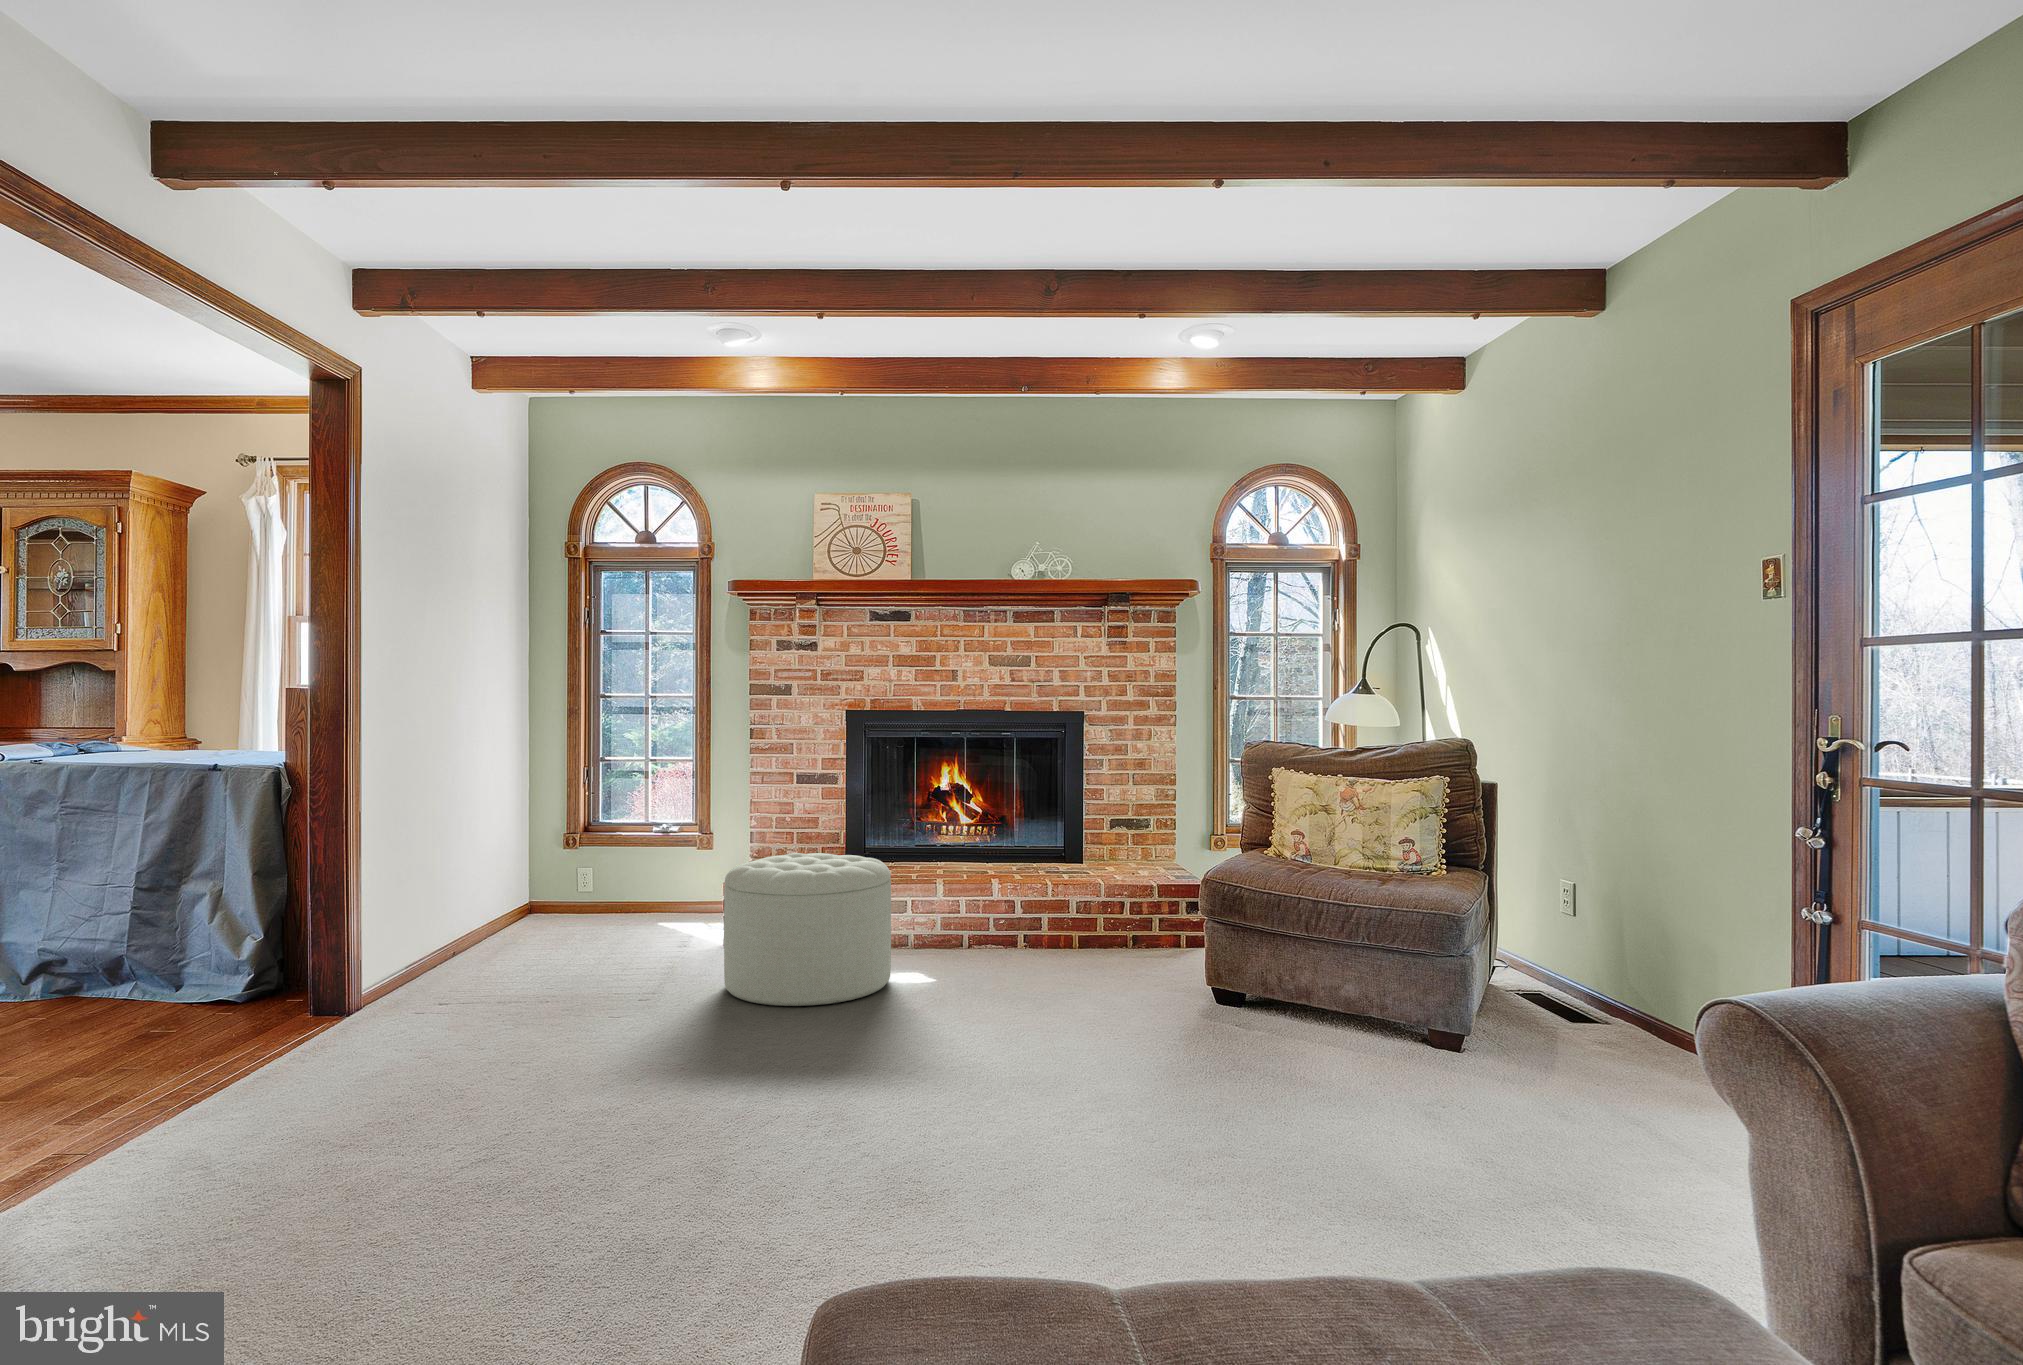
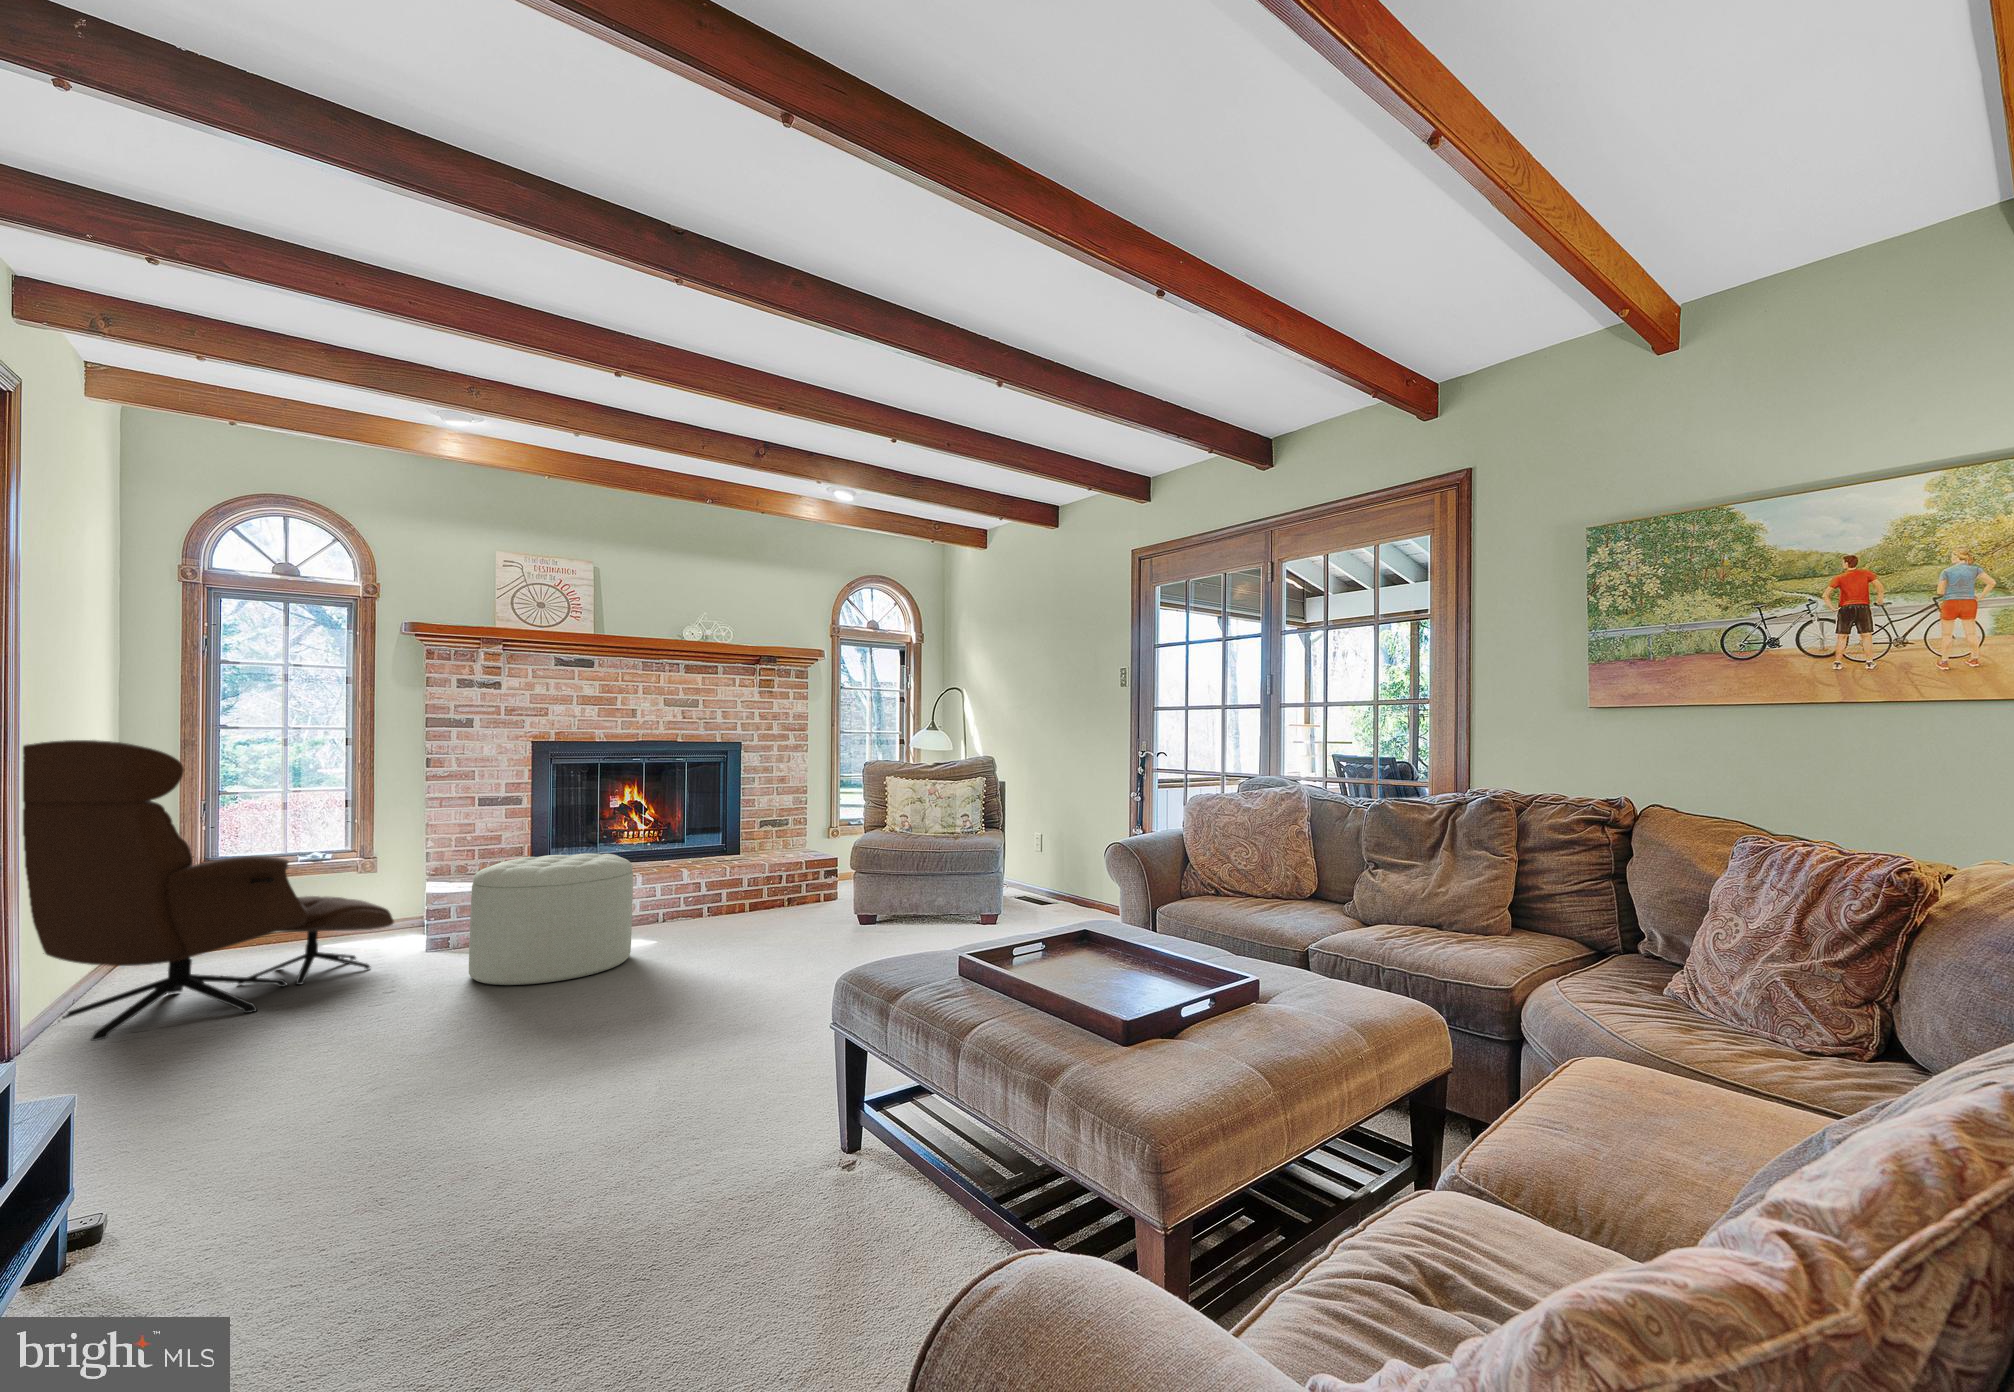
lounge chair: none [387,720,696,994] -> present [23,740,394,1041]

